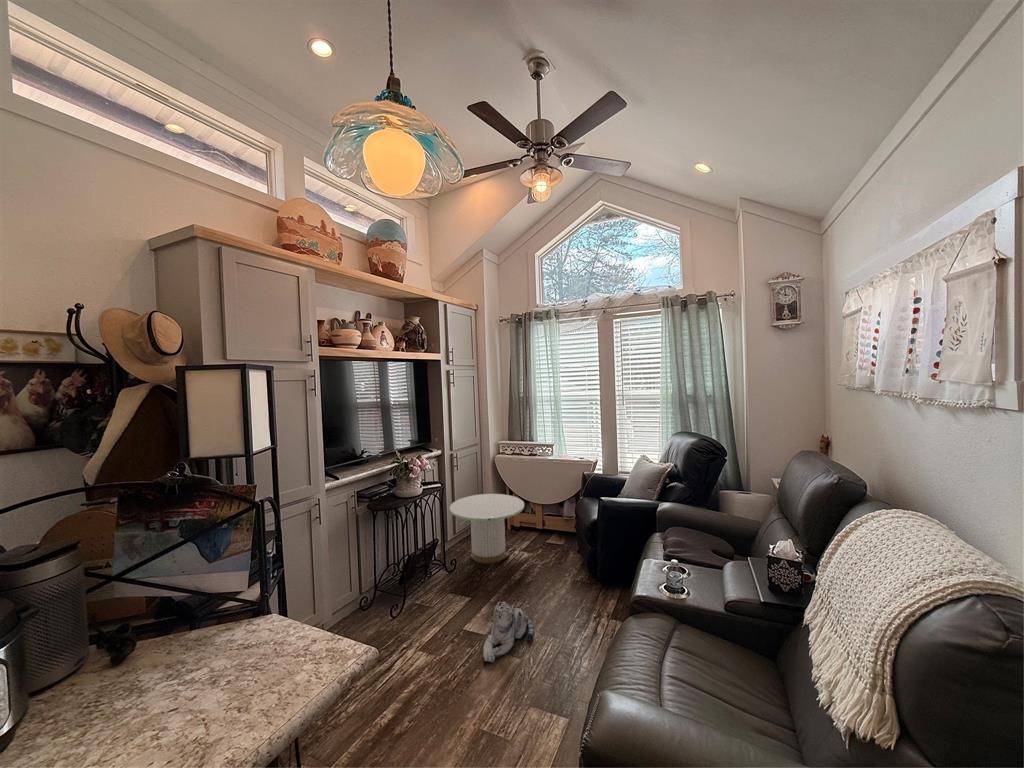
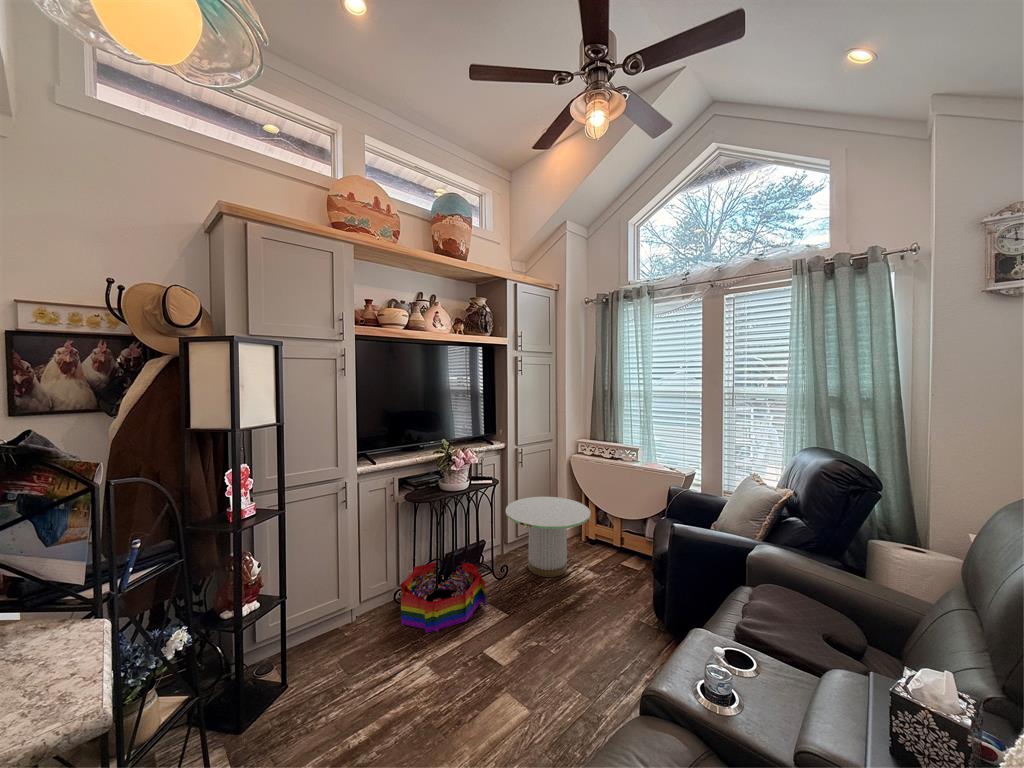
storage bin: none [370,562,451,629] -> present [401,562,486,633]
plush toy: present [483,602,534,662] -> none [487,633,563,706]

